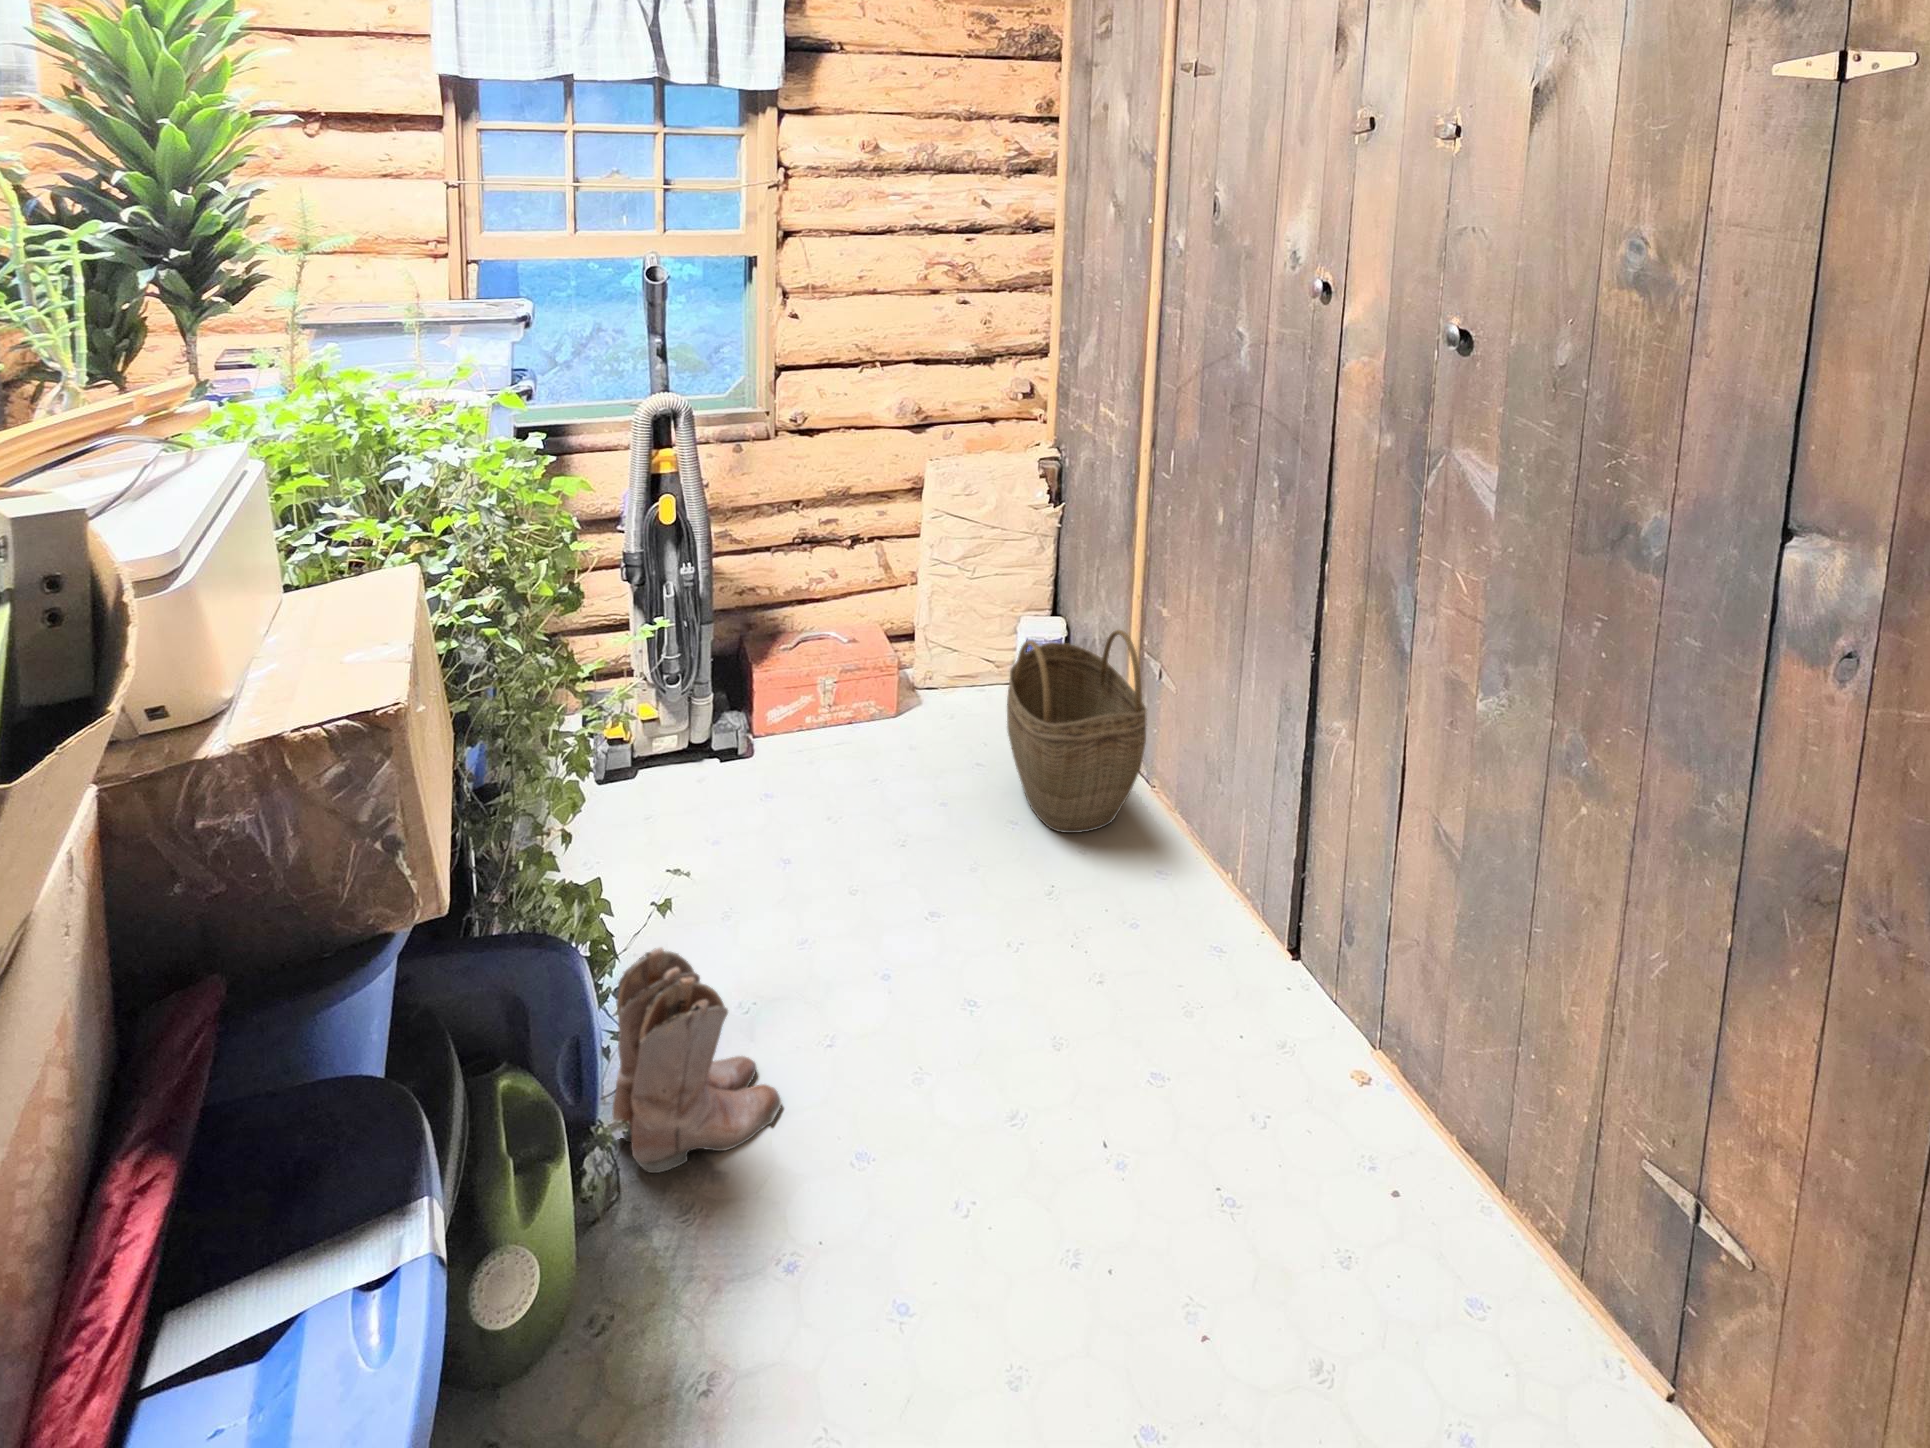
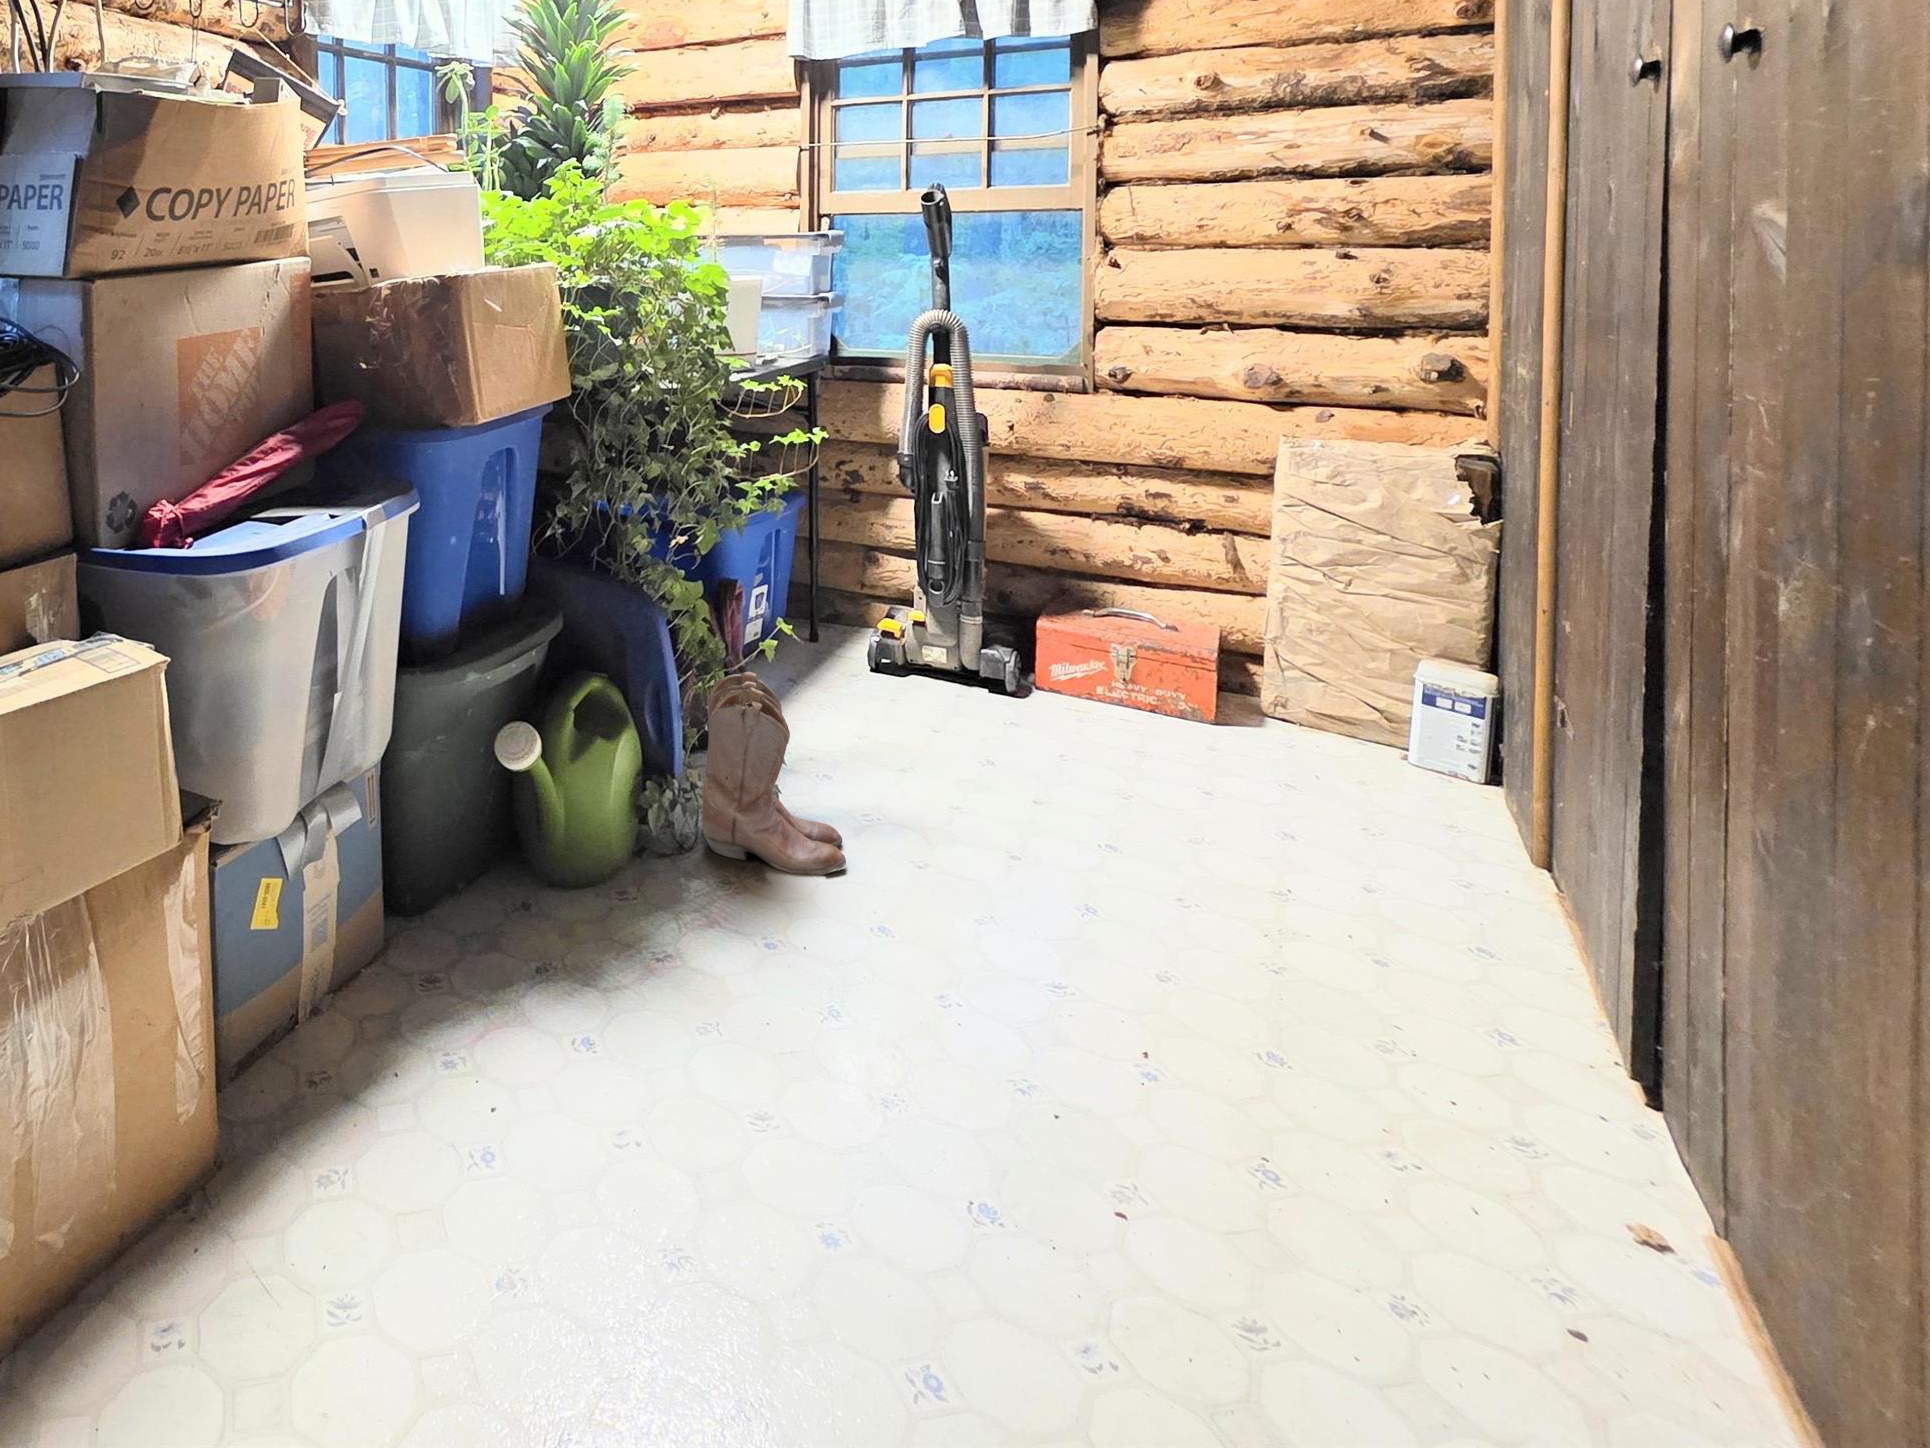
woven basket: present [1007,630,1147,833] -> none [1300,600,1516,880]

